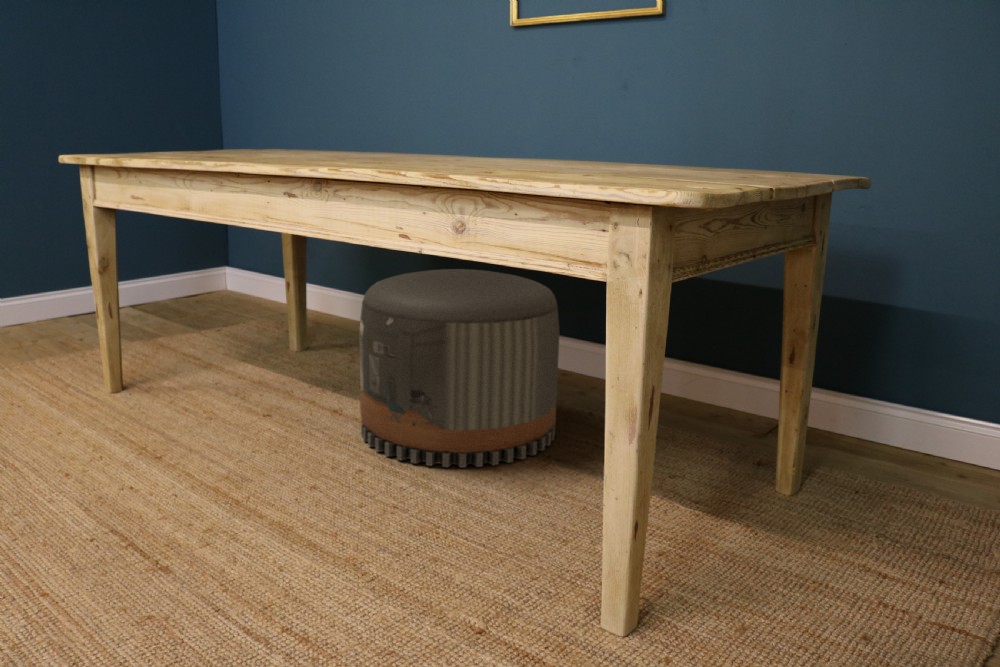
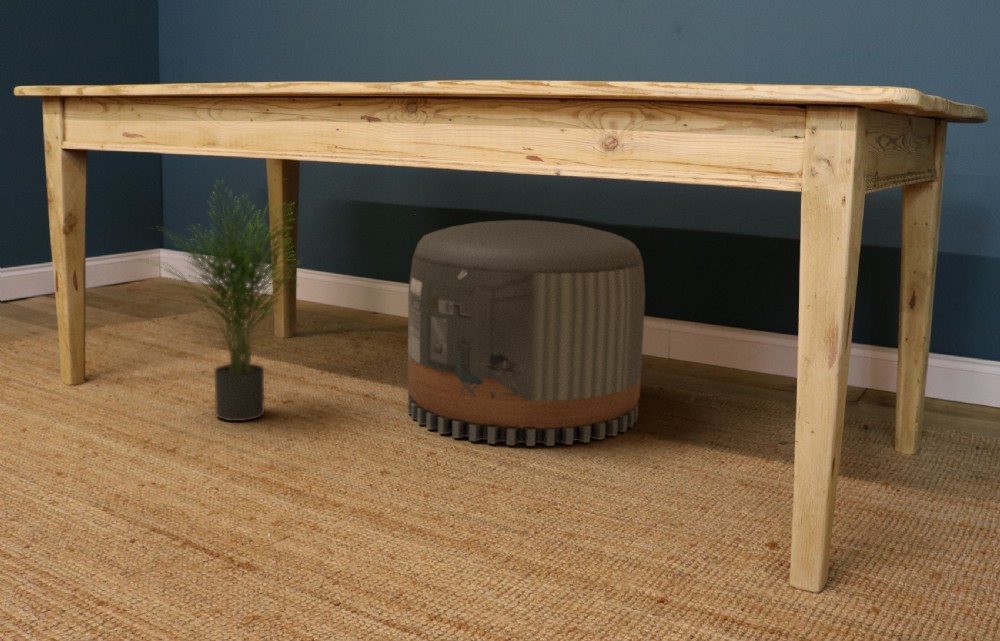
potted plant: none [135,234,282,432] -> present [156,195,299,421]

